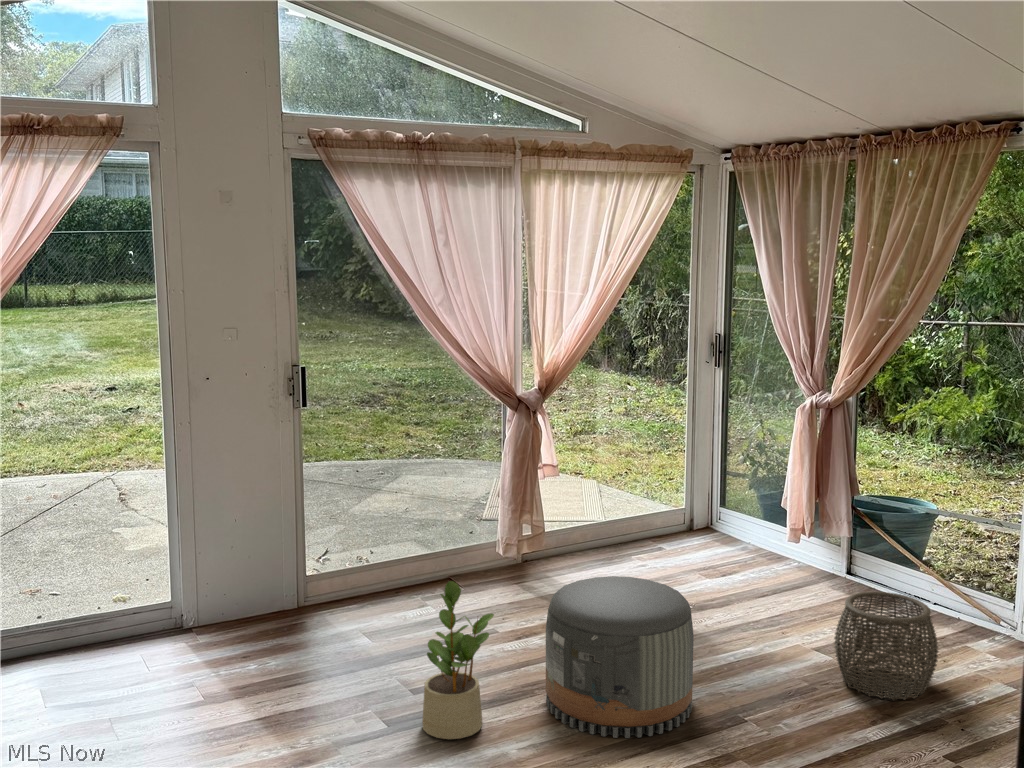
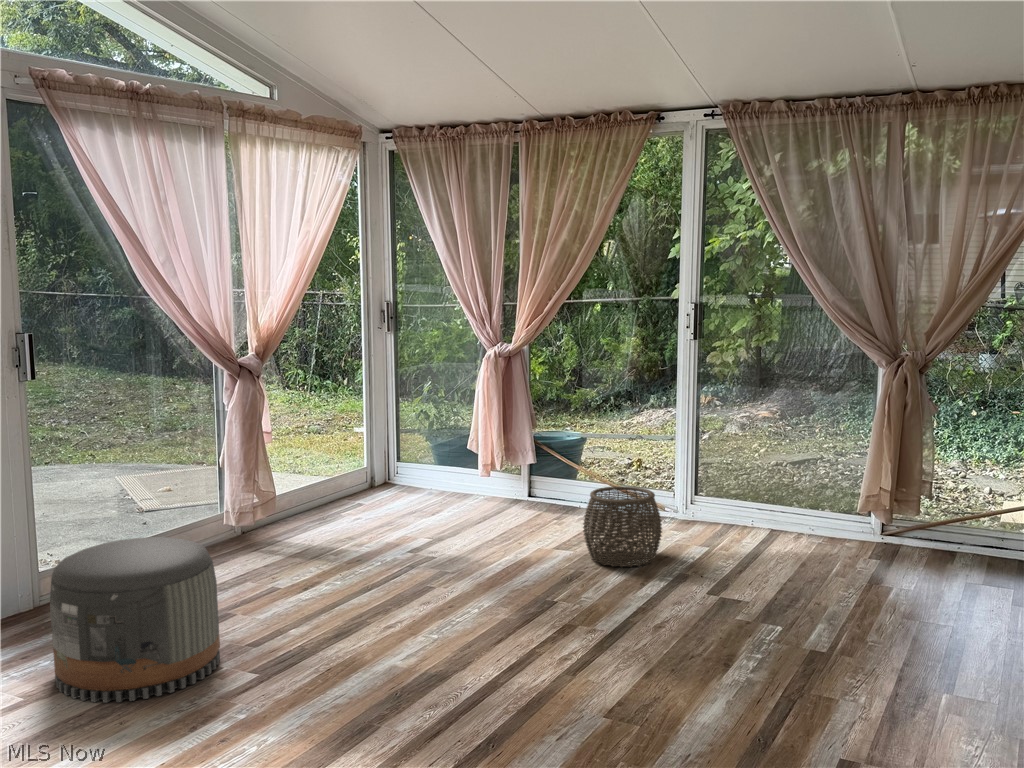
pouf: present [546,576,694,738] -> present [50,537,220,703]
potted plant: present [422,581,494,739] -> none [290,514,360,670]

